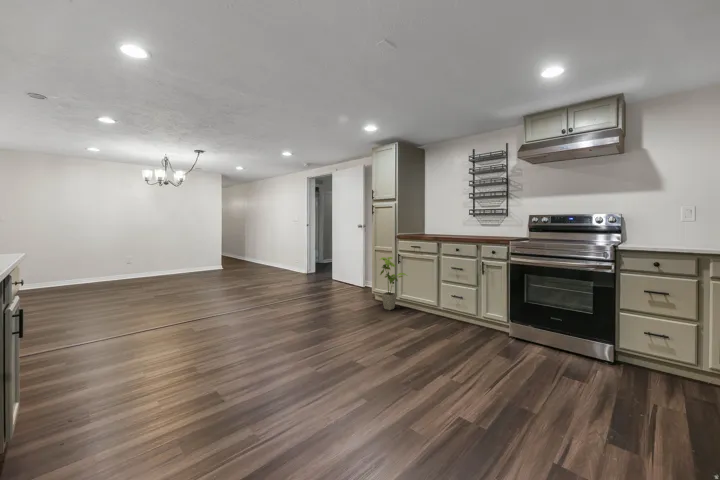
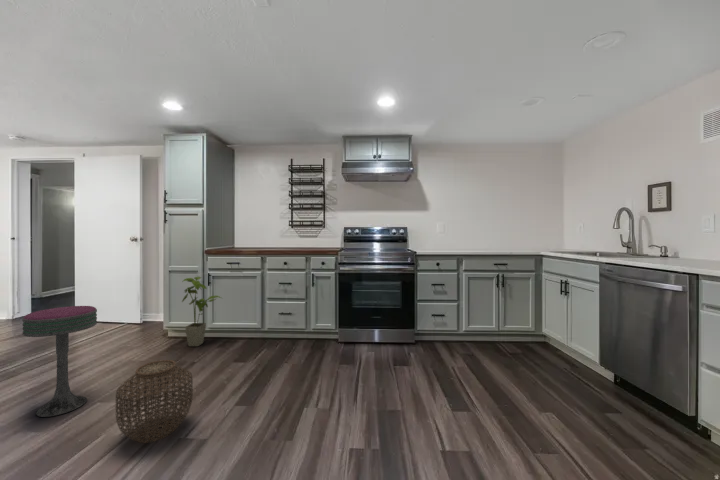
bar stool: none [293,269,325,331] -> present [22,306,97,417]
woven basket: none [323,311,364,360] -> present [116,360,193,443]

